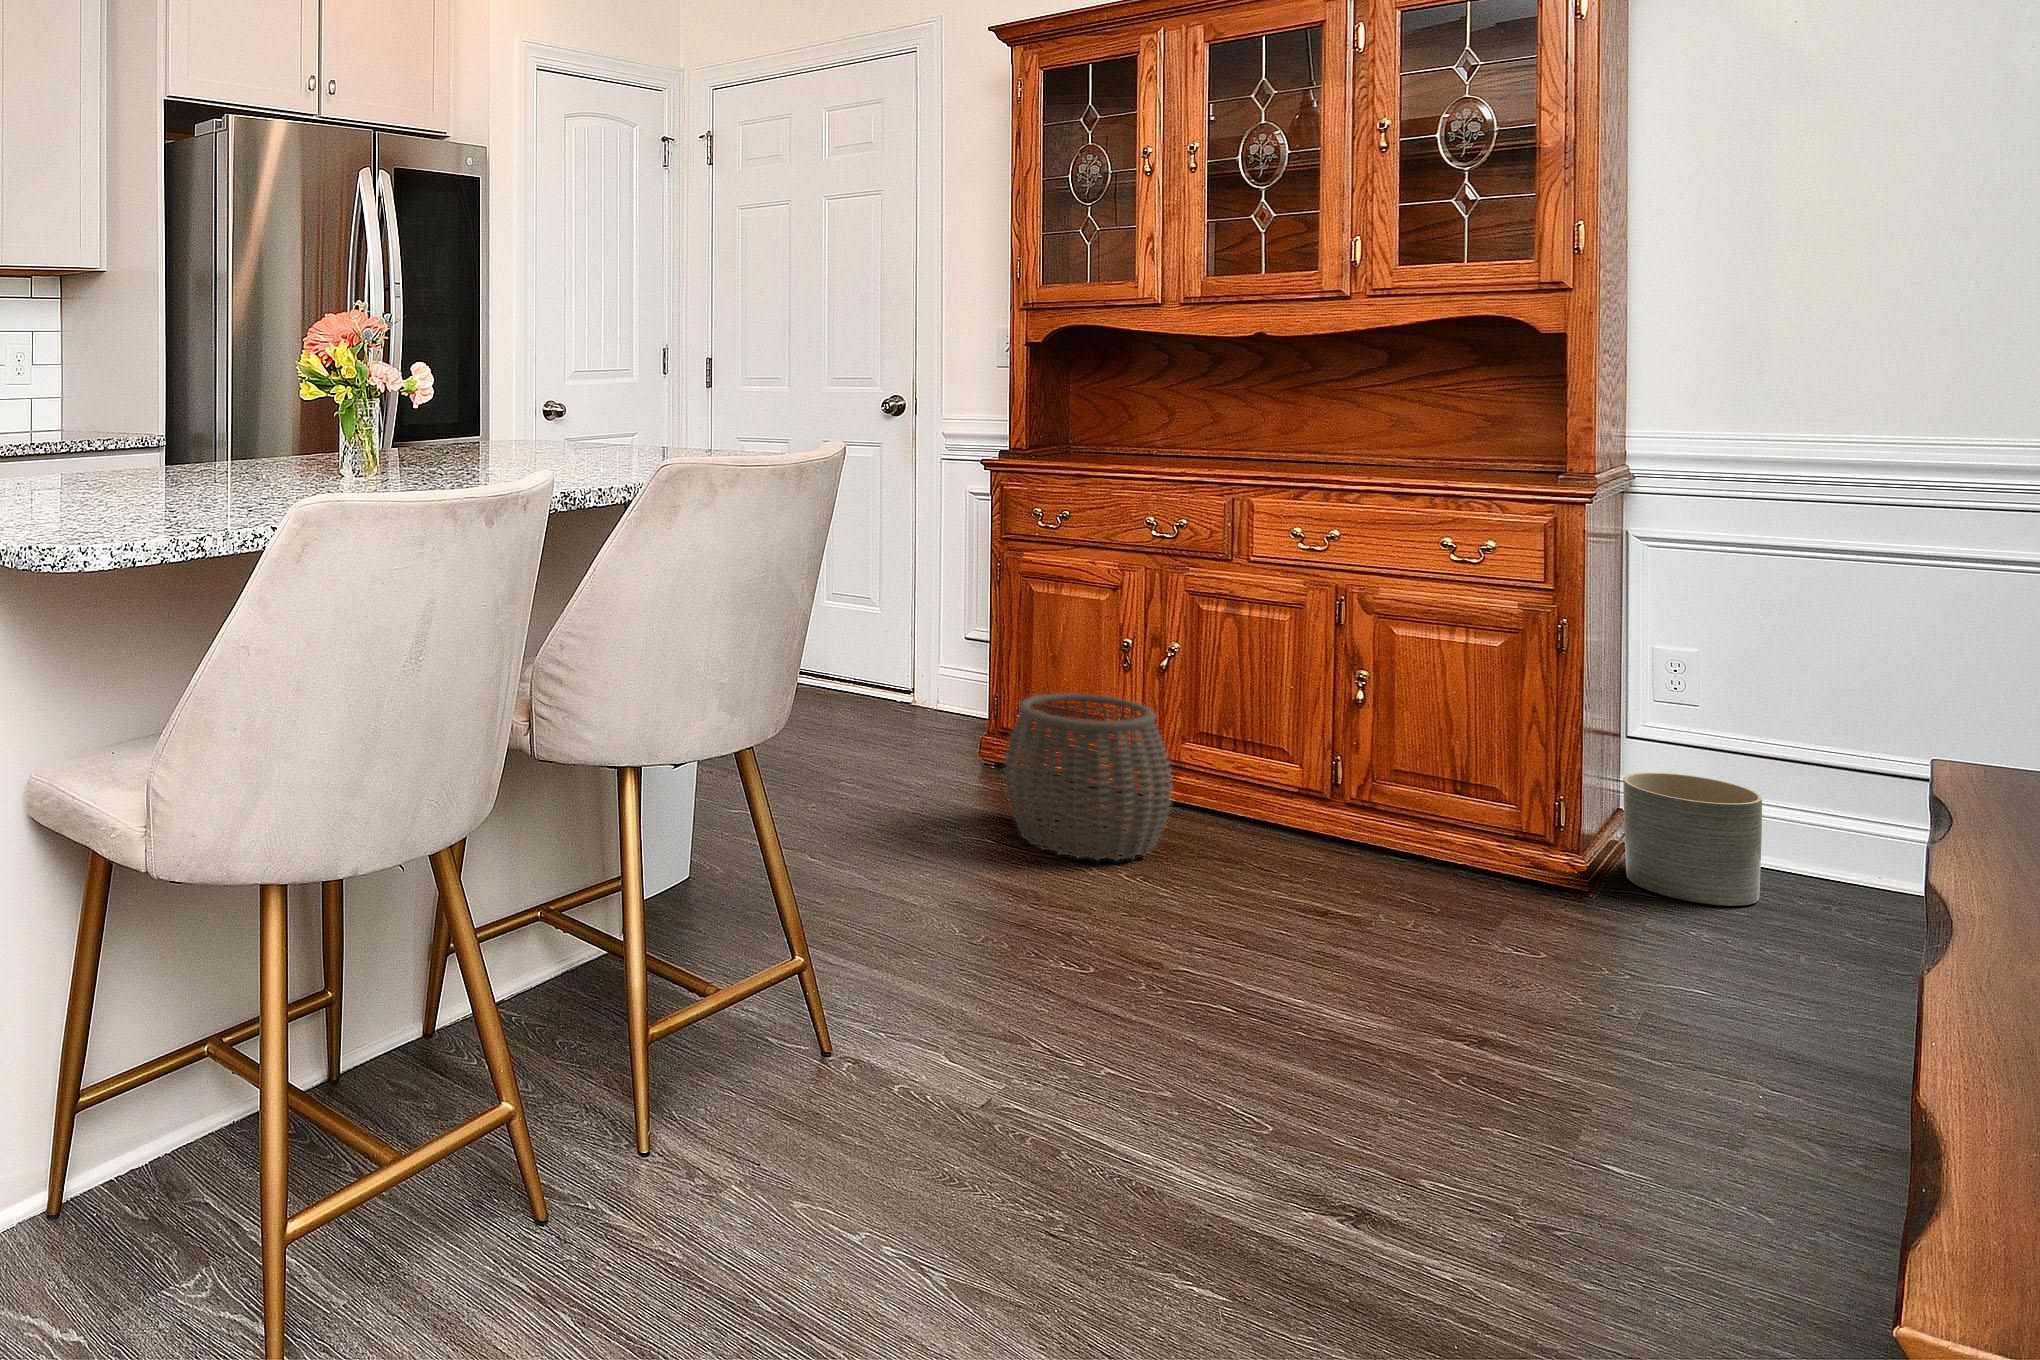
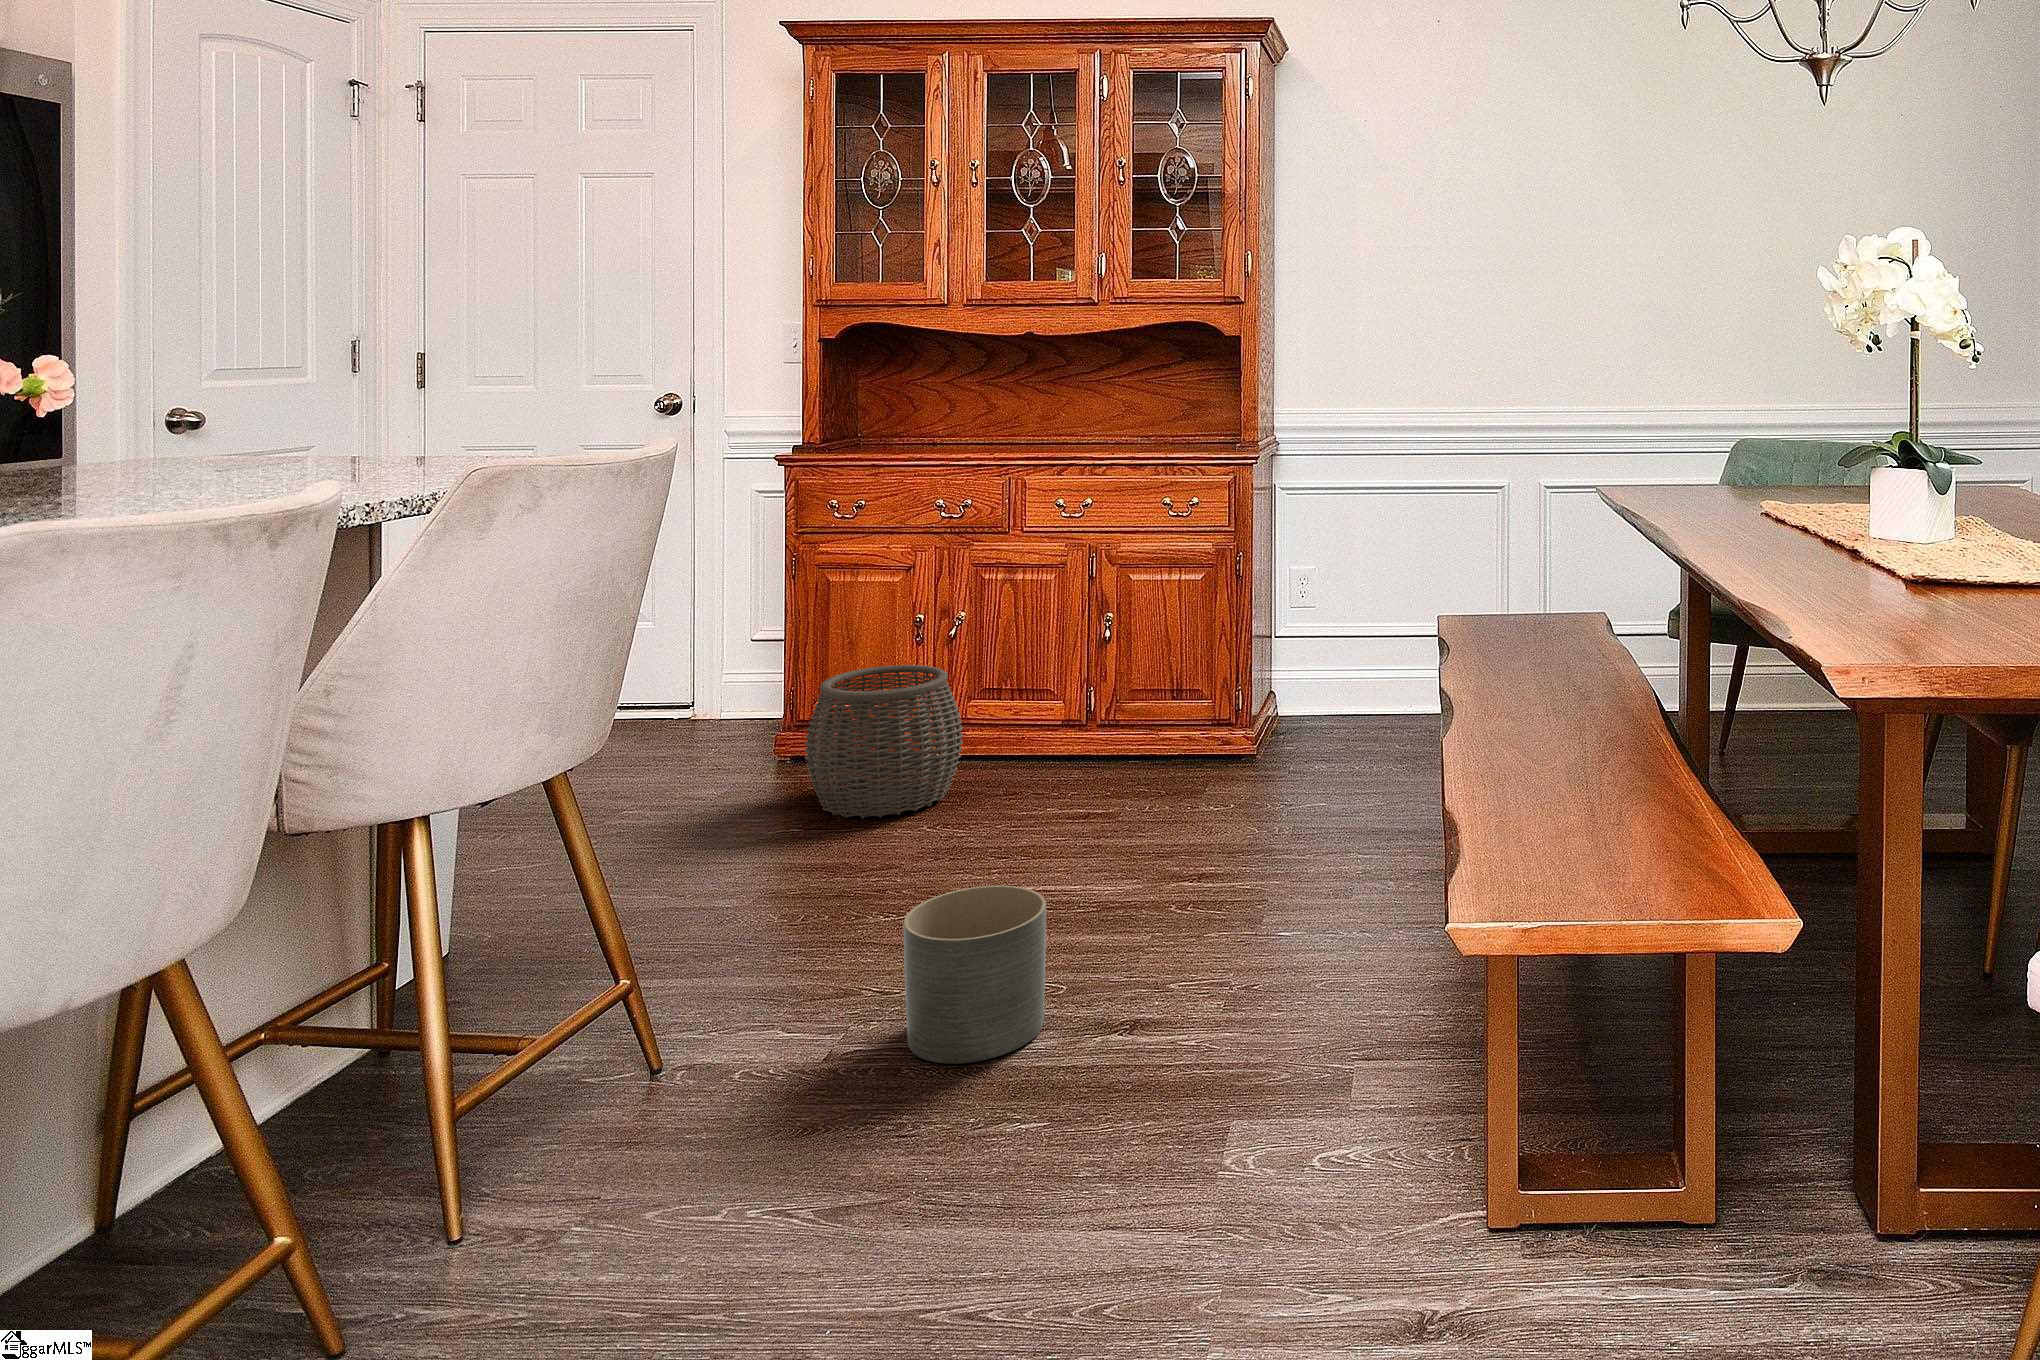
planter: present [1623,773,1762,906] -> present [903,886,1046,1064]

